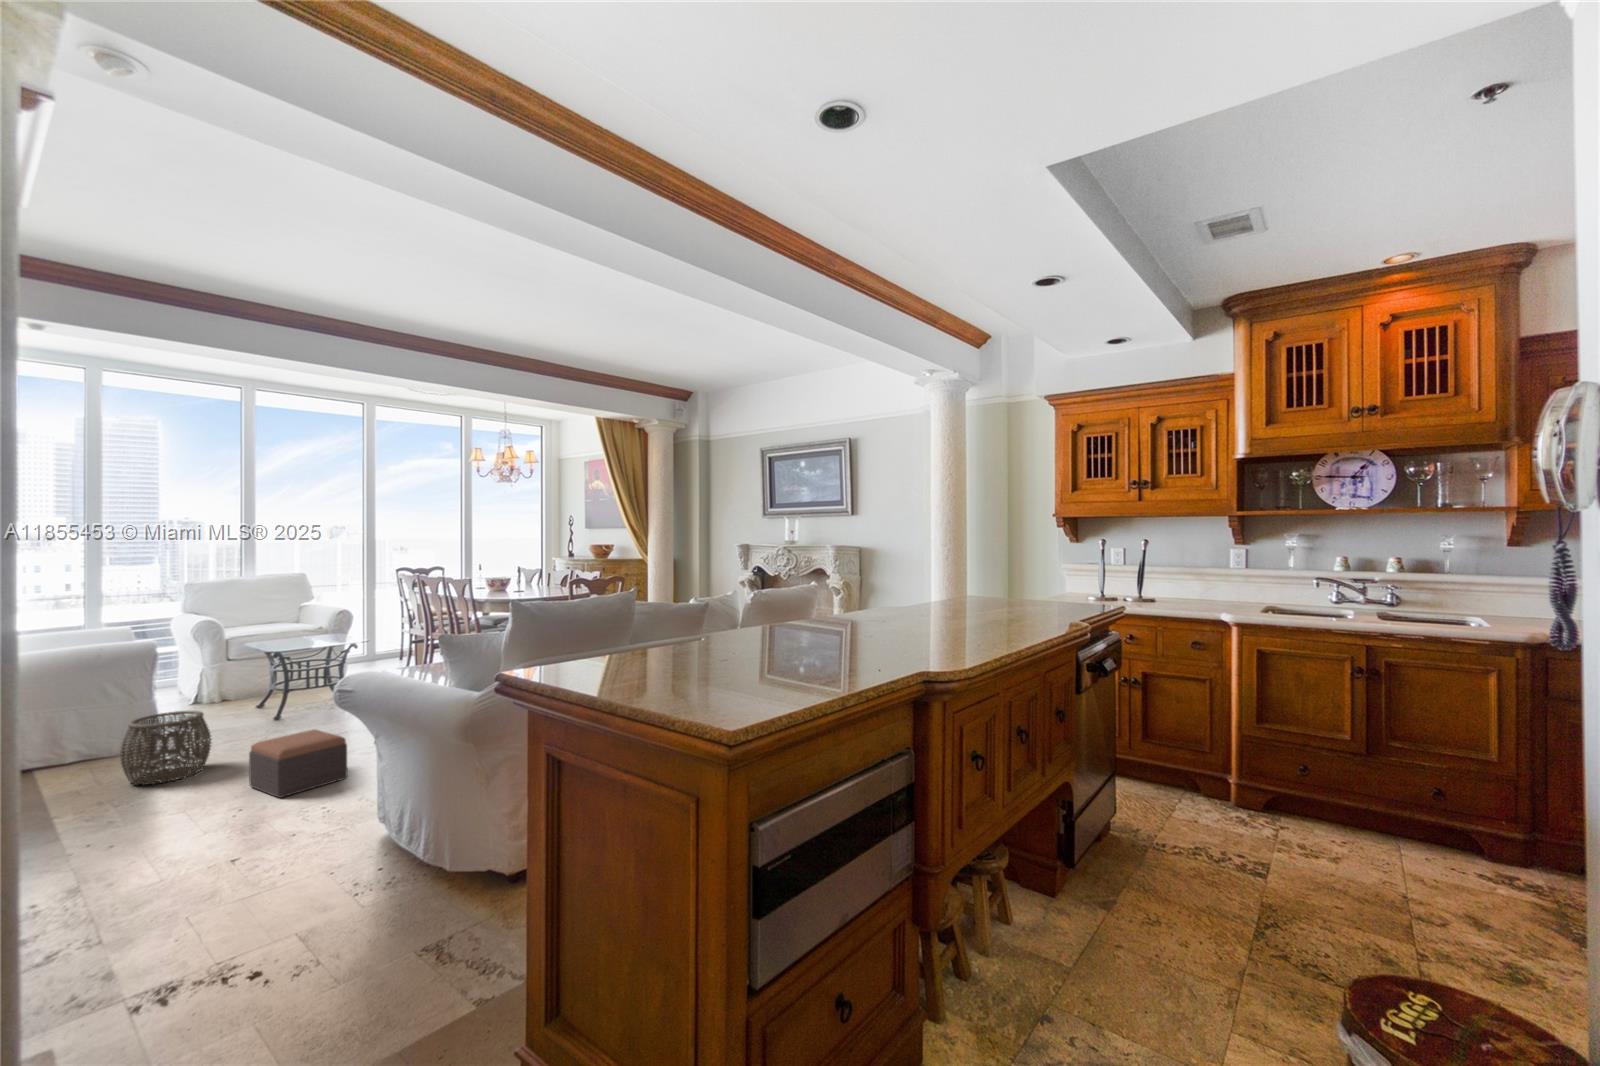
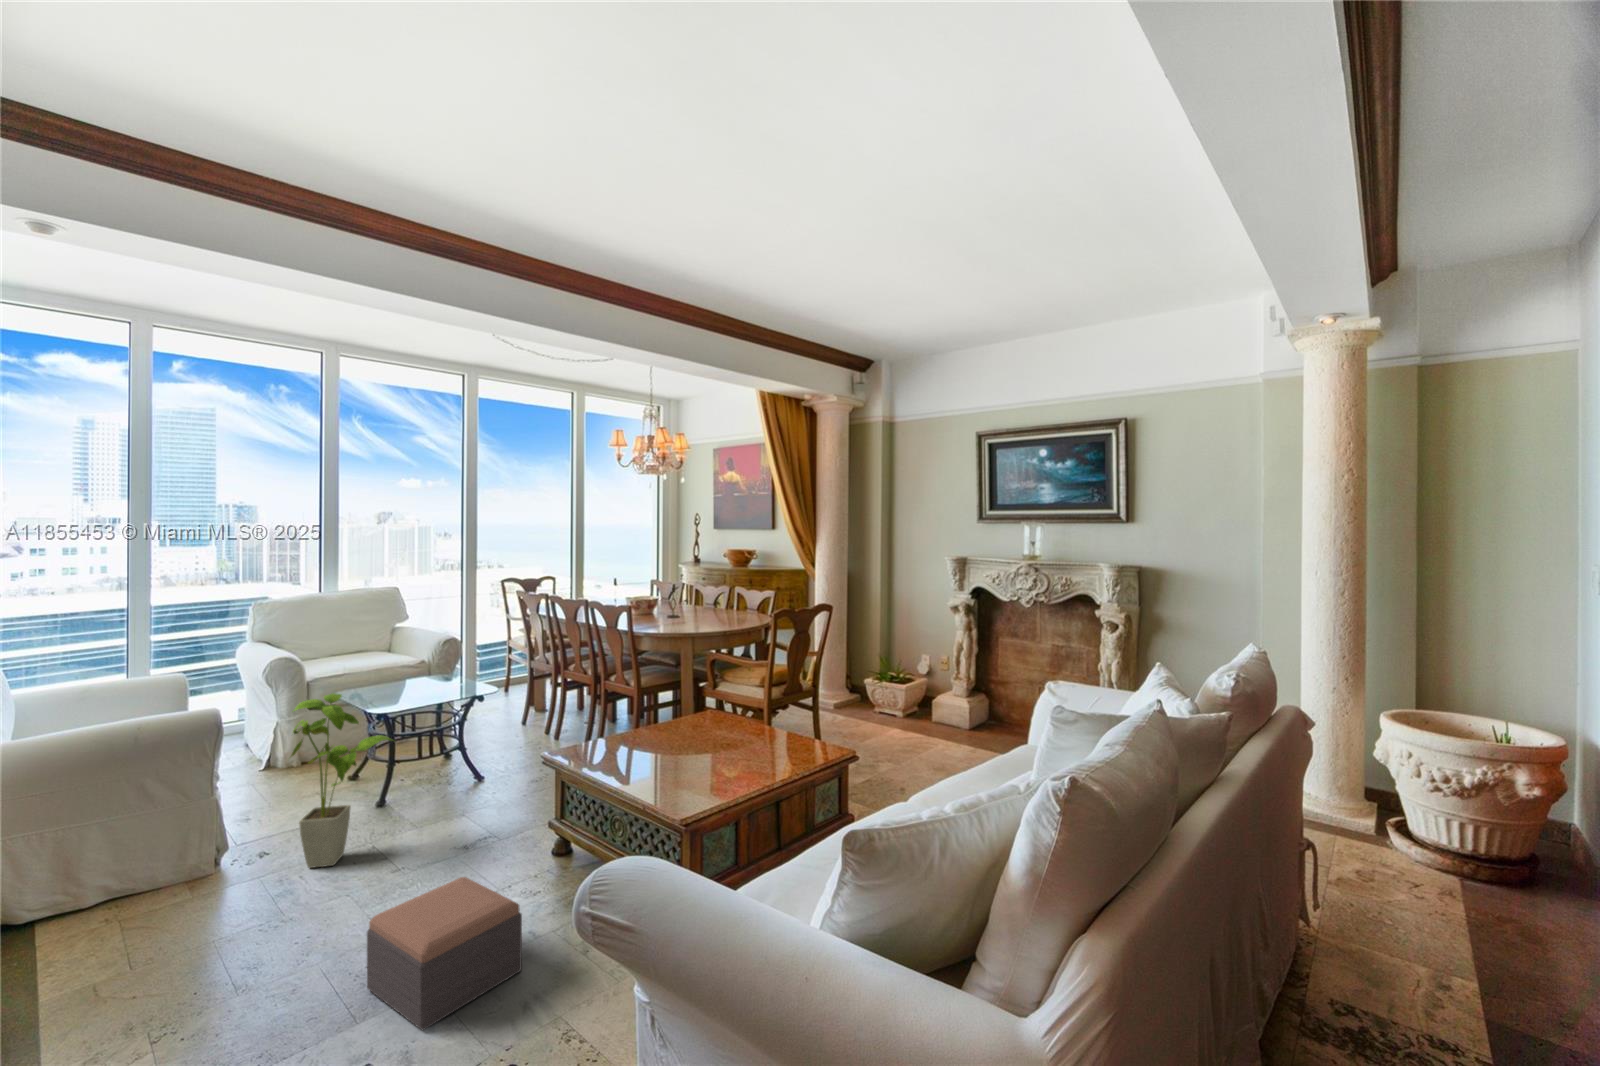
house plant: none [205,630,283,746] -> present [291,693,393,868]
woven basket: present [119,711,211,785] -> none [157,833,302,974]

